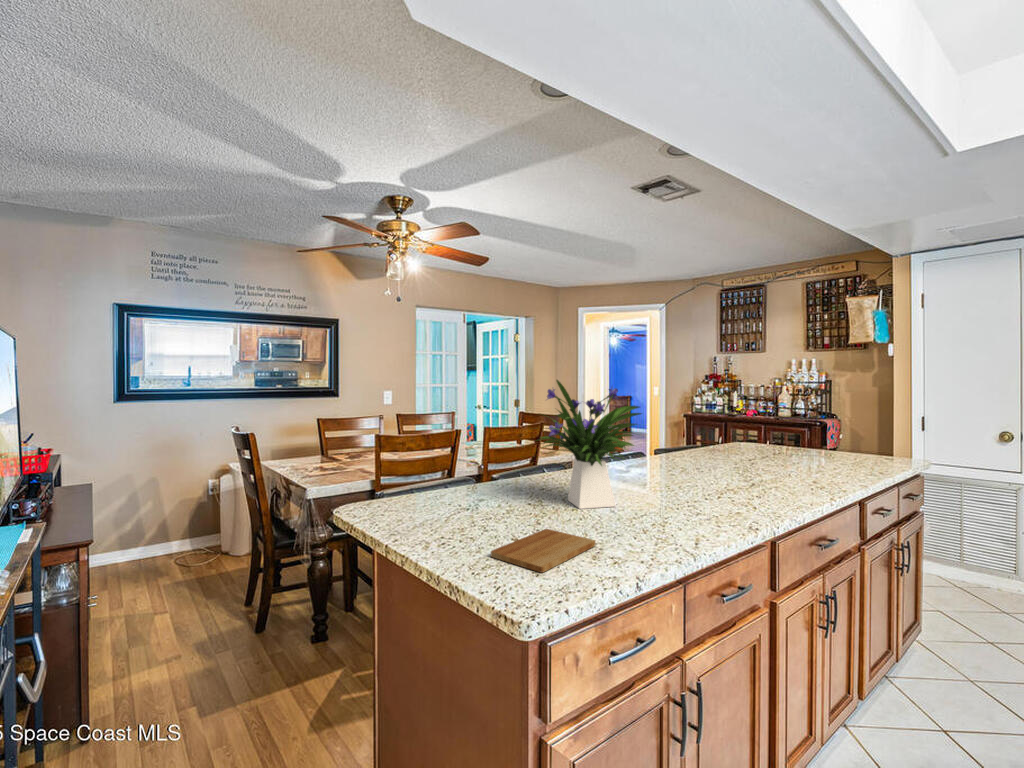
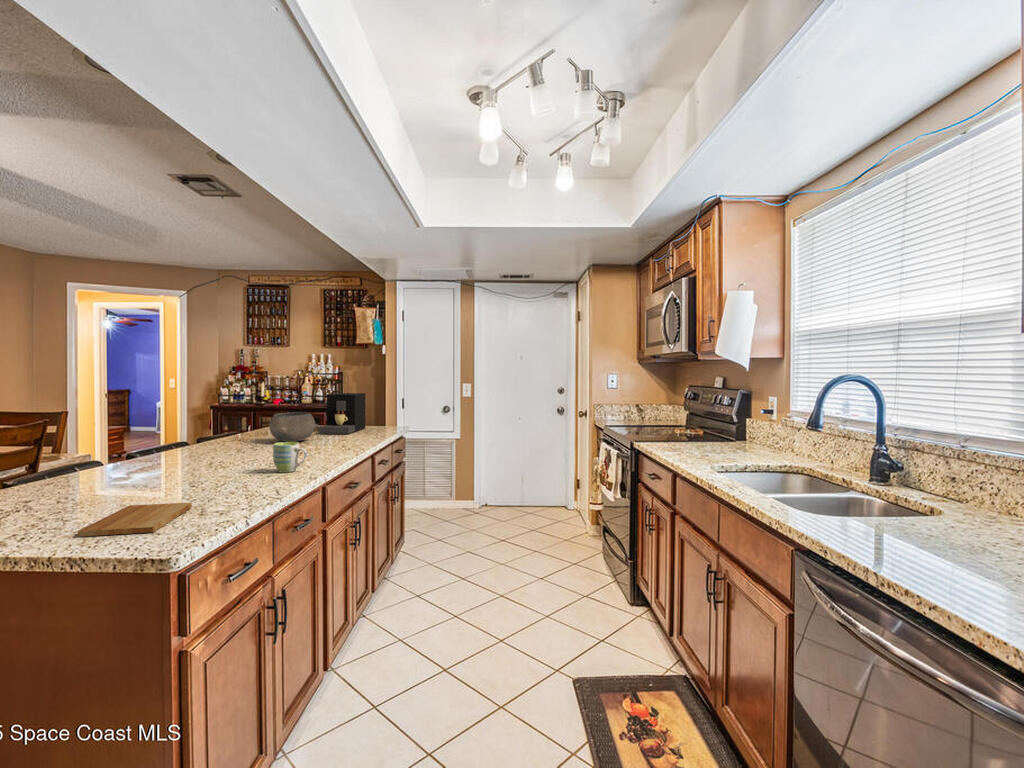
flower arrangement: present [539,380,642,509] -> none [76,361,223,489]
coffee maker: none [786,409,856,465] -> present [319,393,365,434]
bowl: none [722,432,780,468] -> present [269,412,317,442]
mug: none [704,475,746,516] -> present [273,442,307,473]

